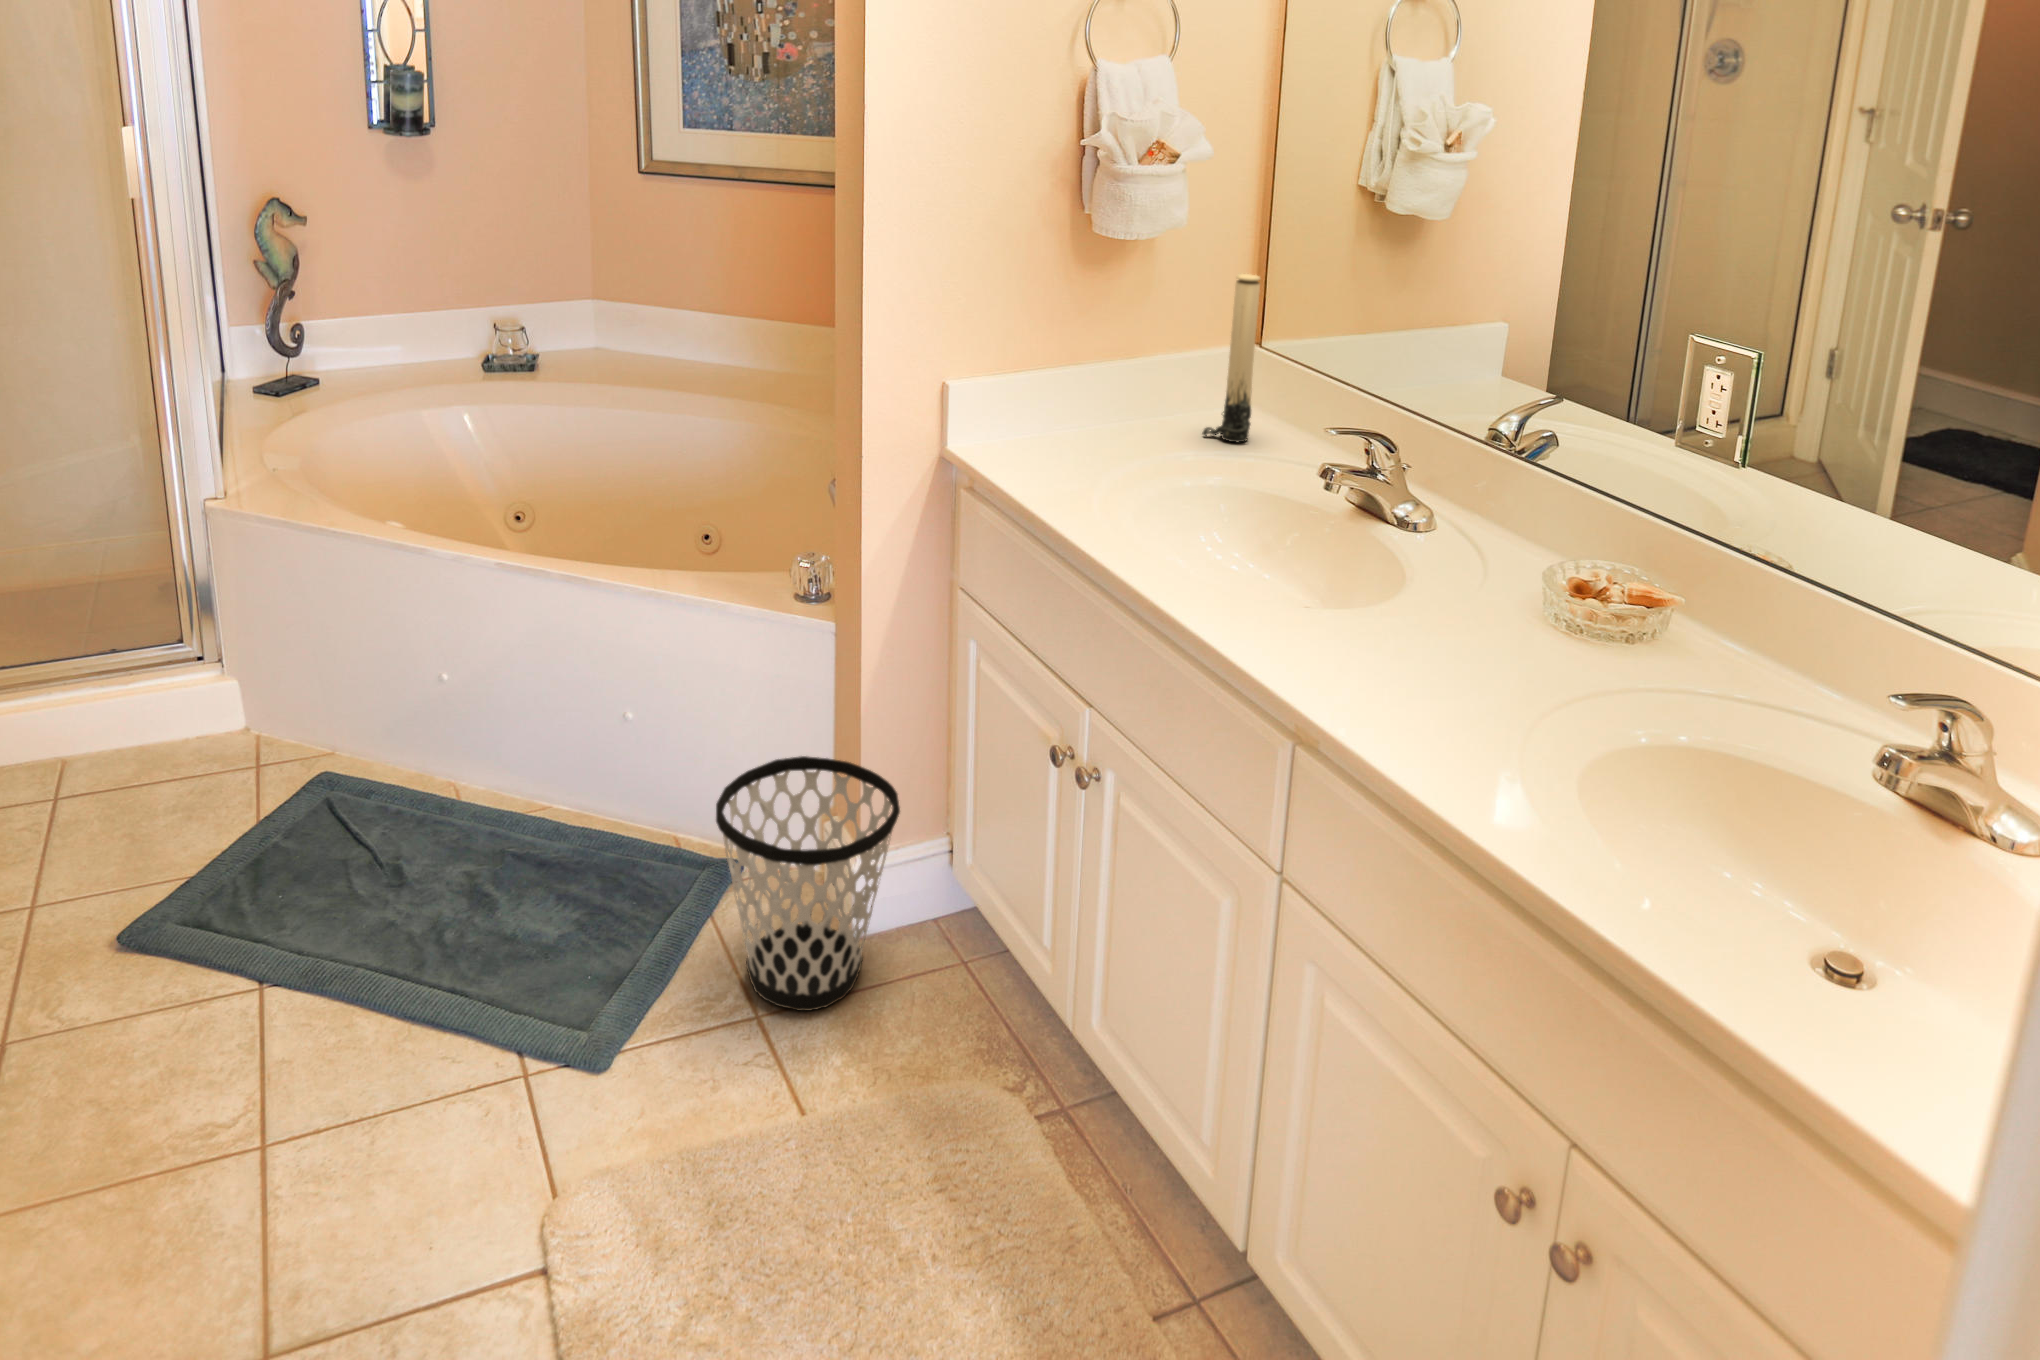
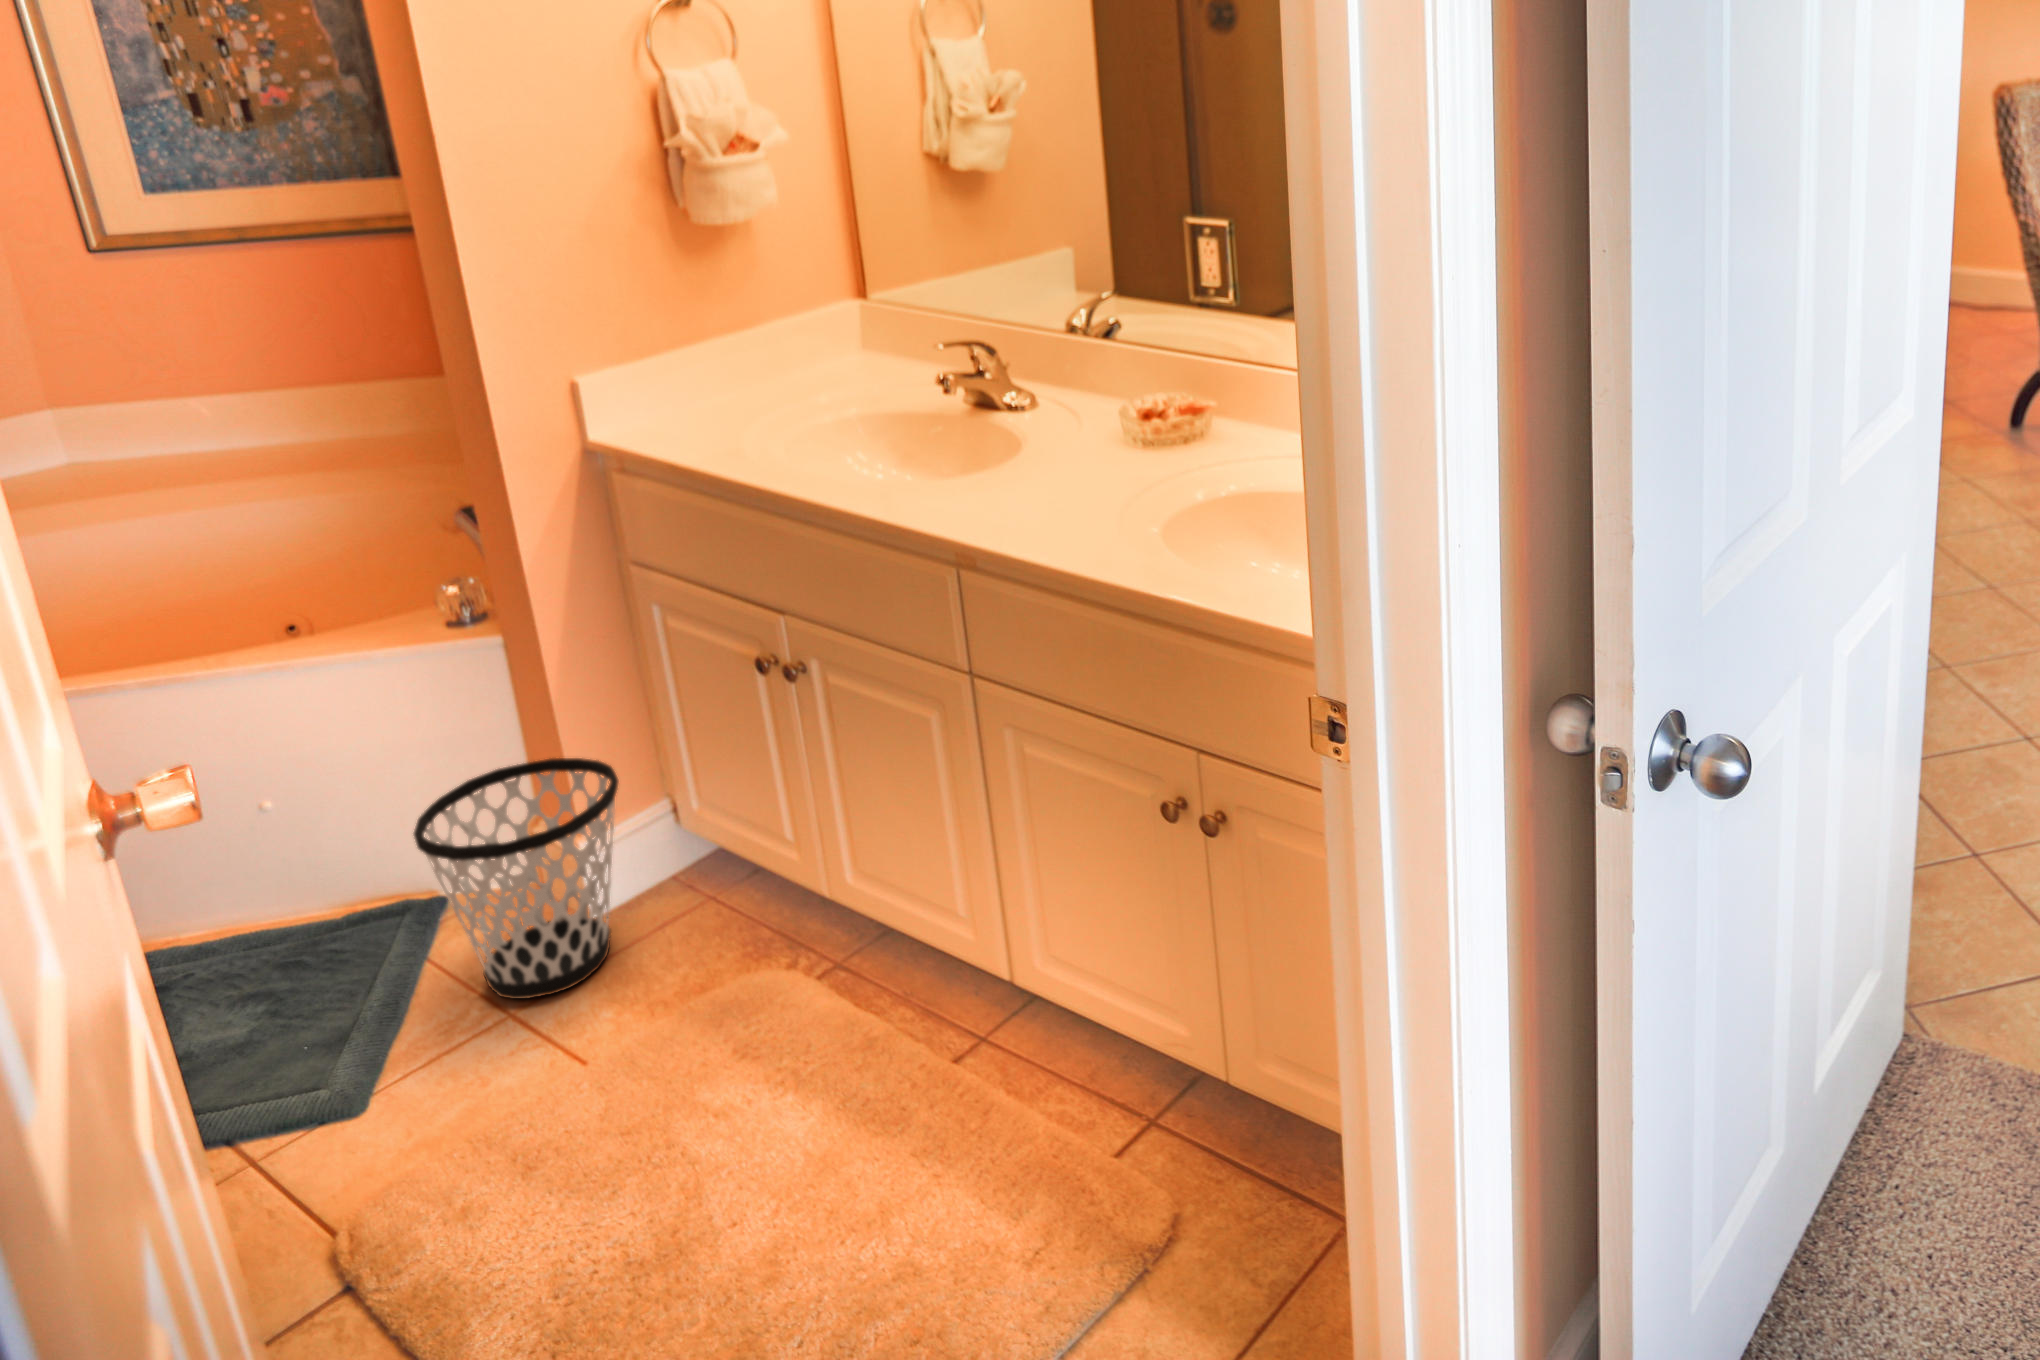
candle: present [1202,274,1260,442] -> none [836,237,878,382]

